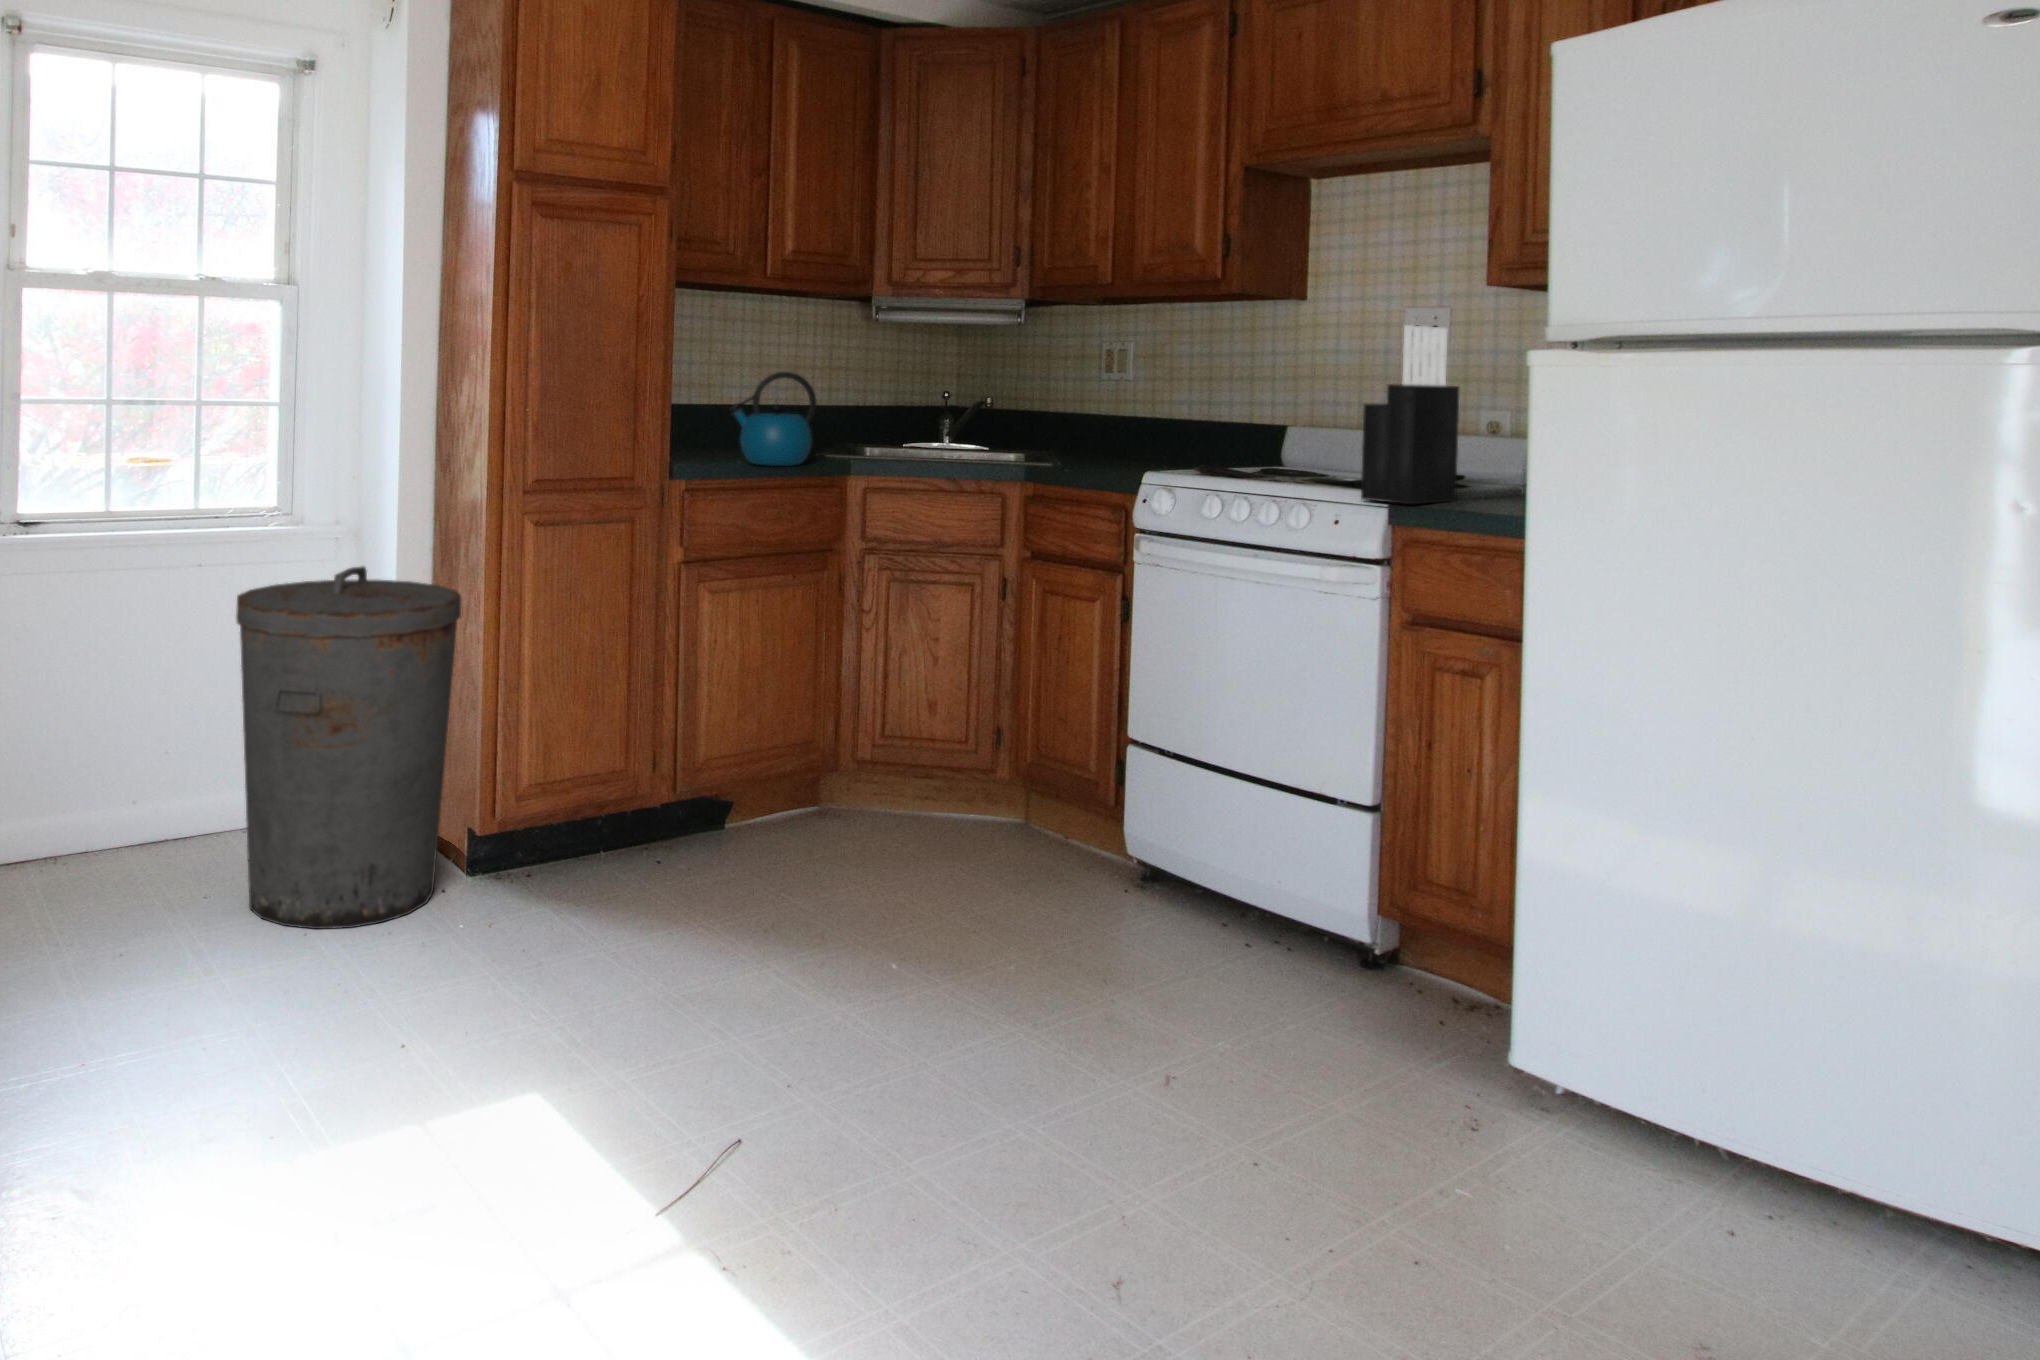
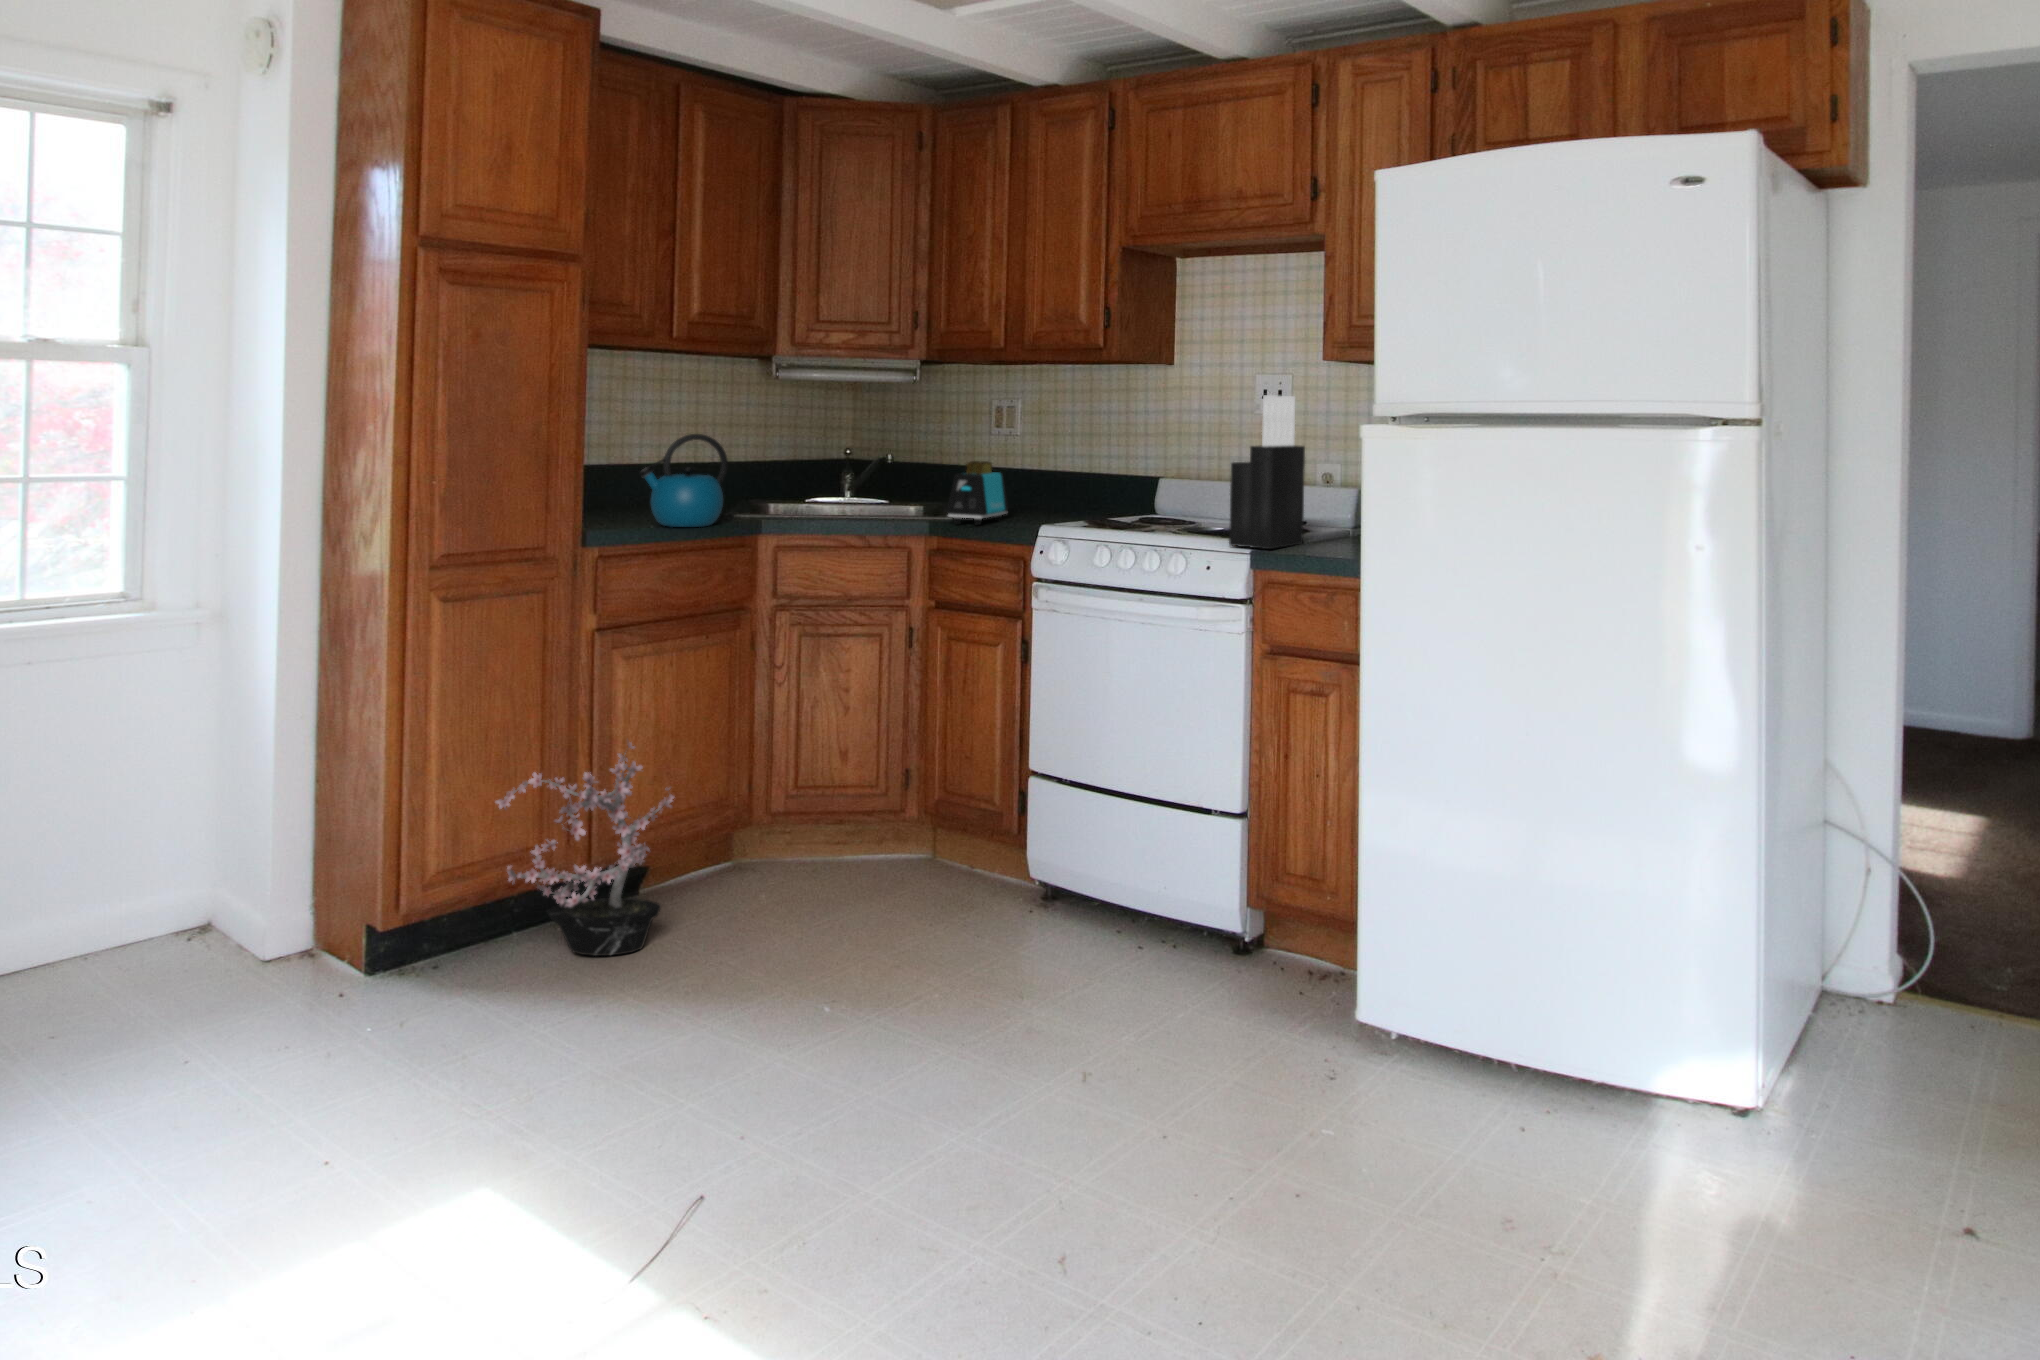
toaster: none [1042,403,1112,472] -> present [947,461,1009,525]
trash can: present [236,567,461,929] -> none [90,655,361,1057]
potted plant: none [574,669,759,886] -> present [496,743,674,956]

